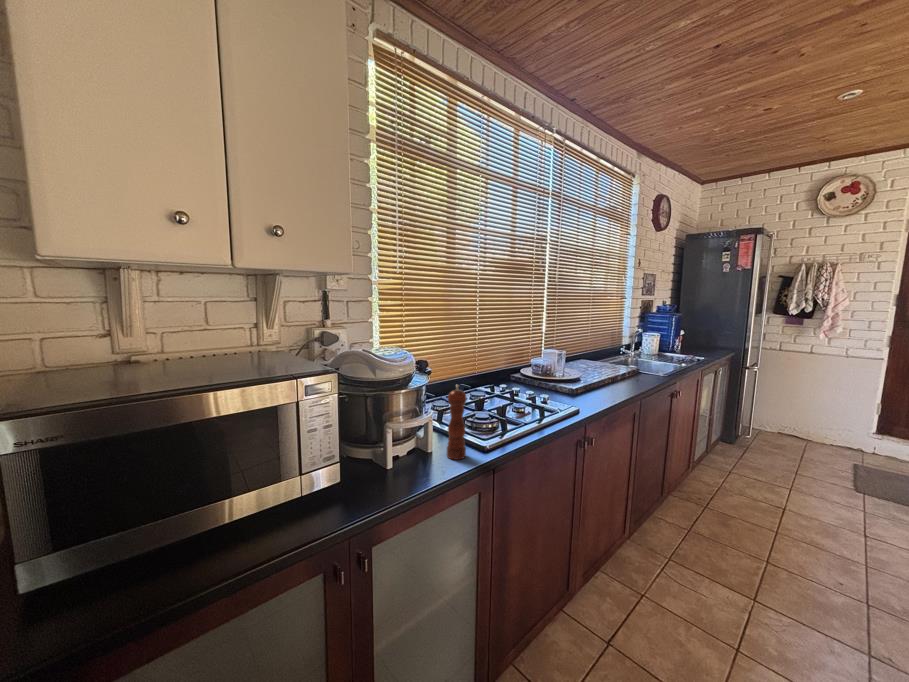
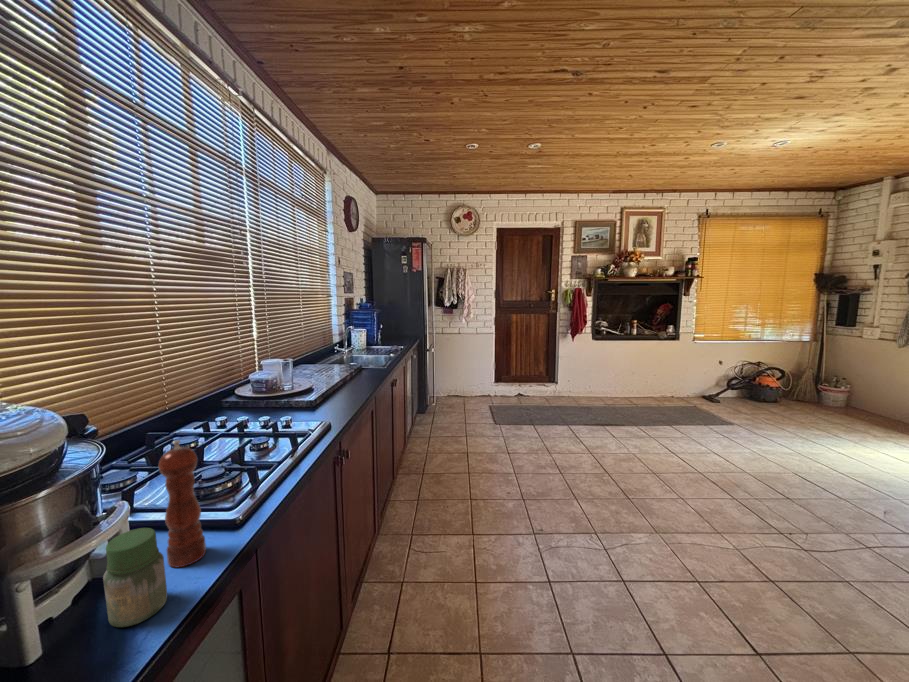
jar: none [416,426,441,474] -> present [103,528,167,627]

